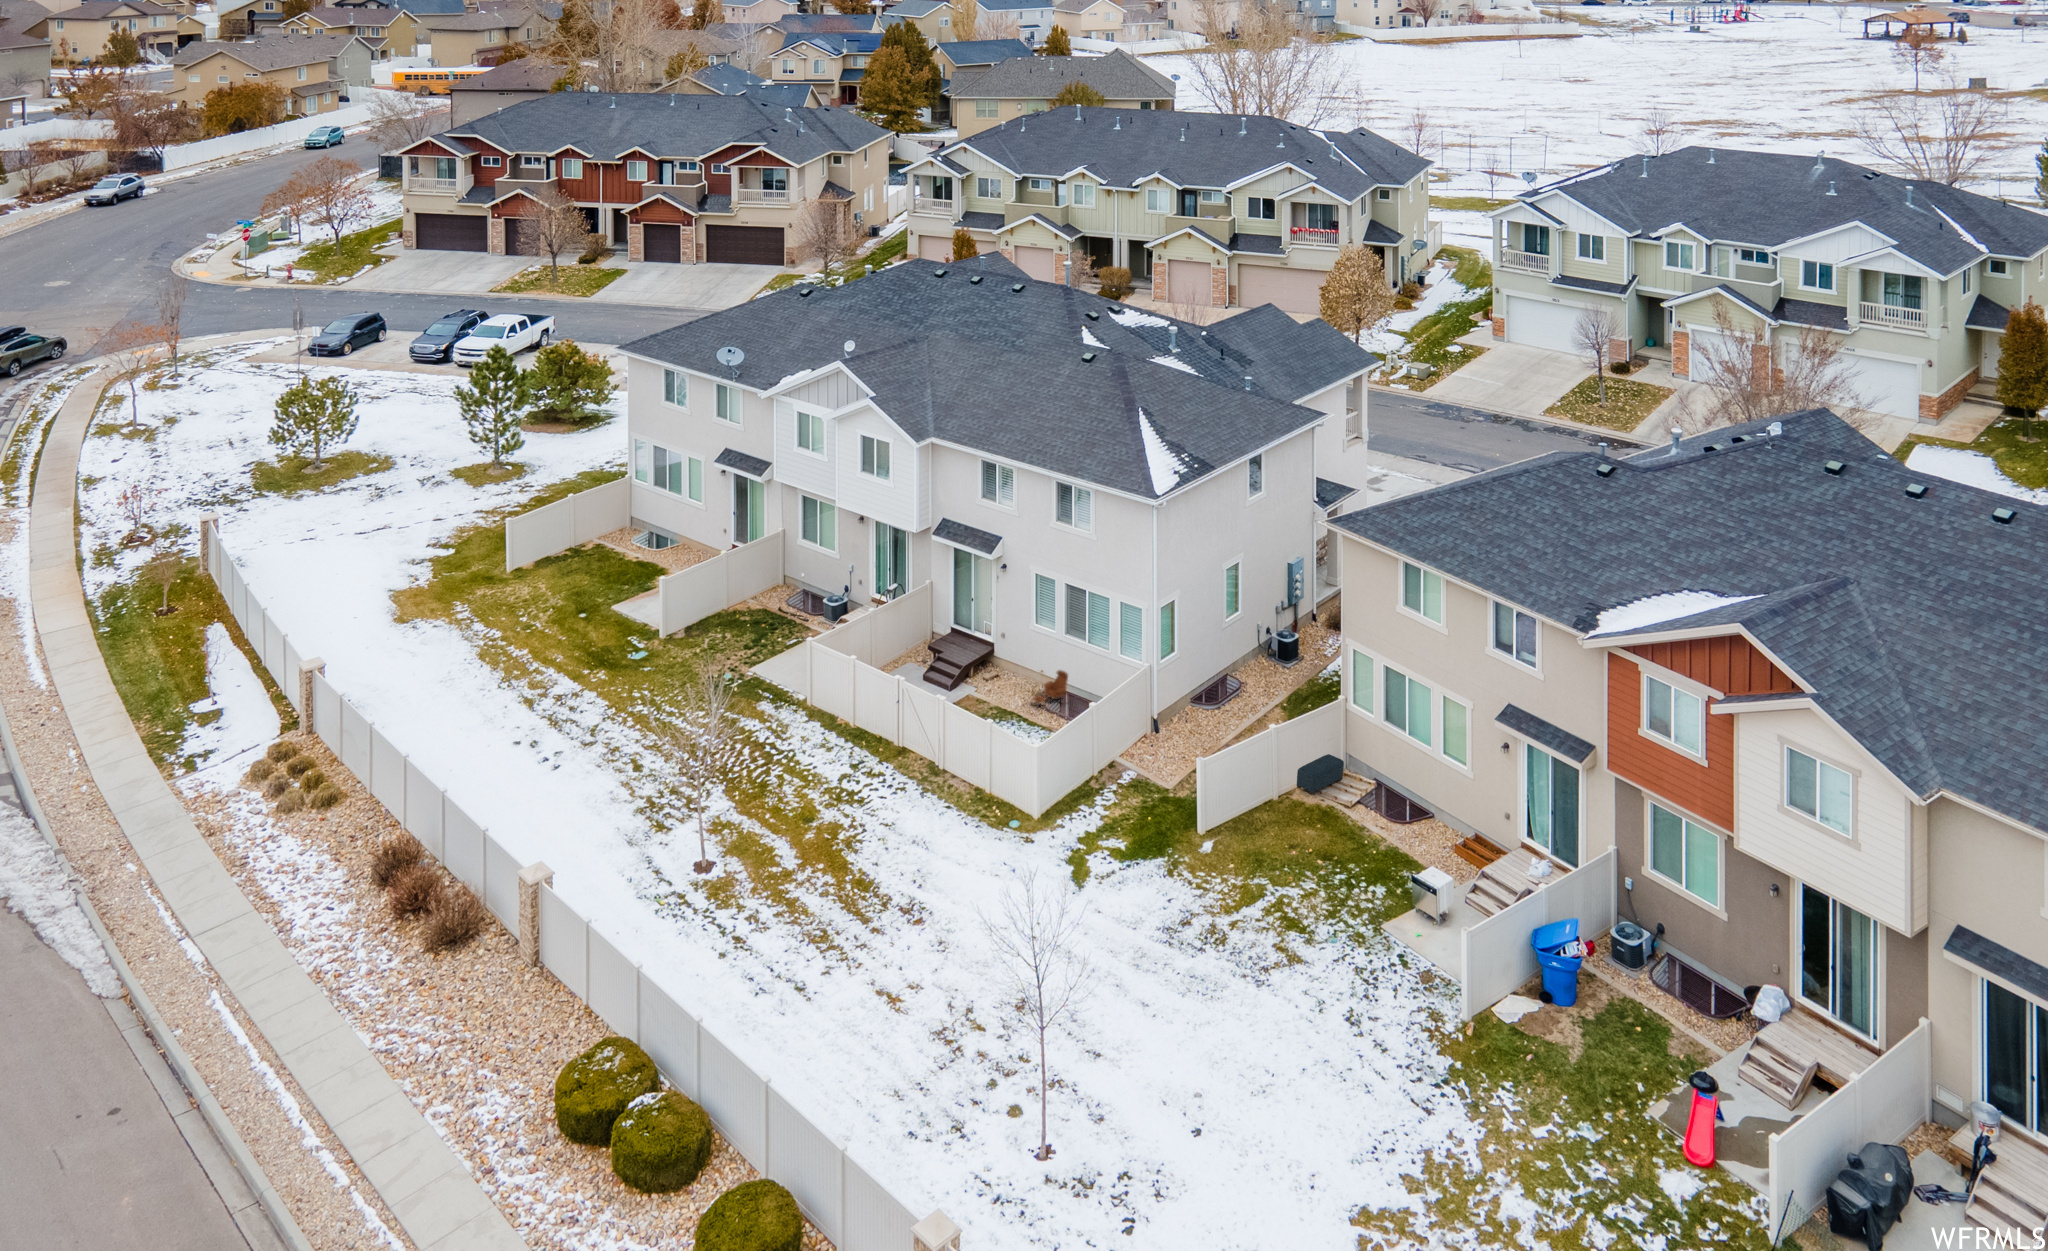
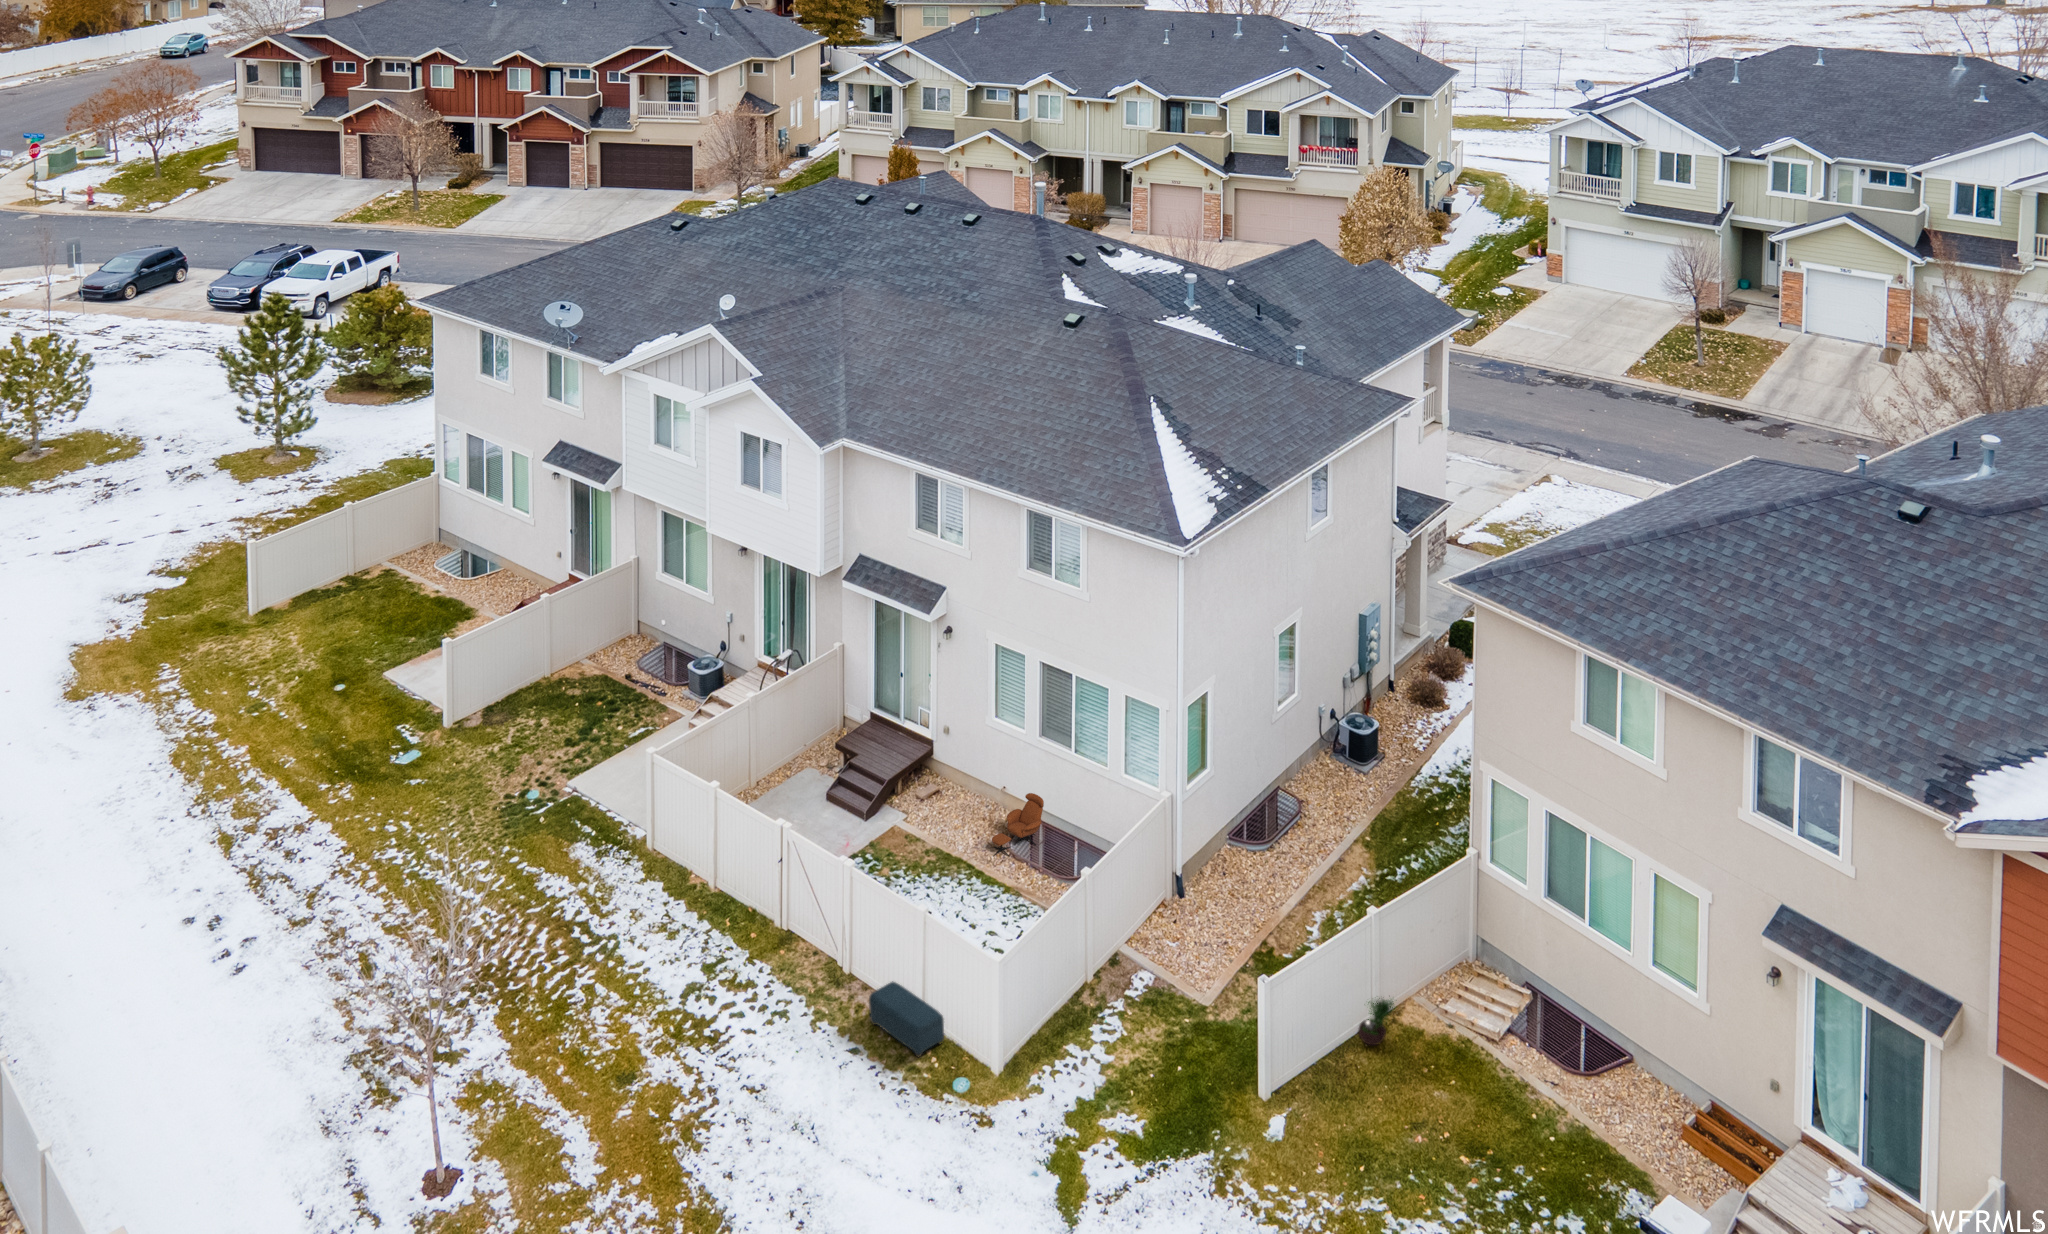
bench: present [1297,754,1344,795] -> present [869,981,944,1057]
potted tree: none [1263,773,1287,805] -> present [1358,998,1395,1045]

